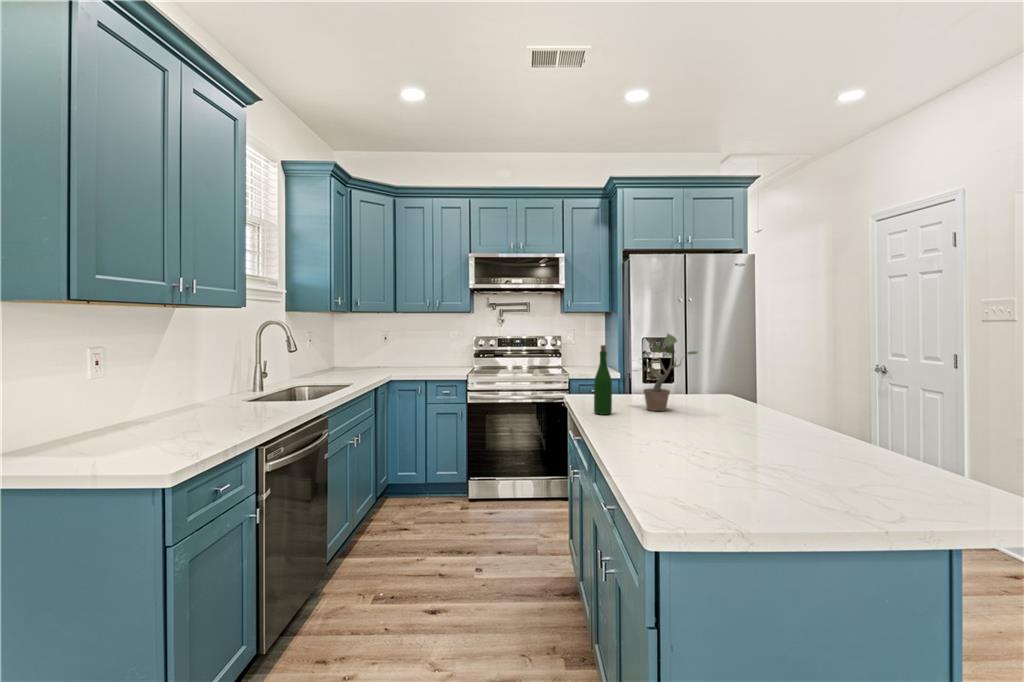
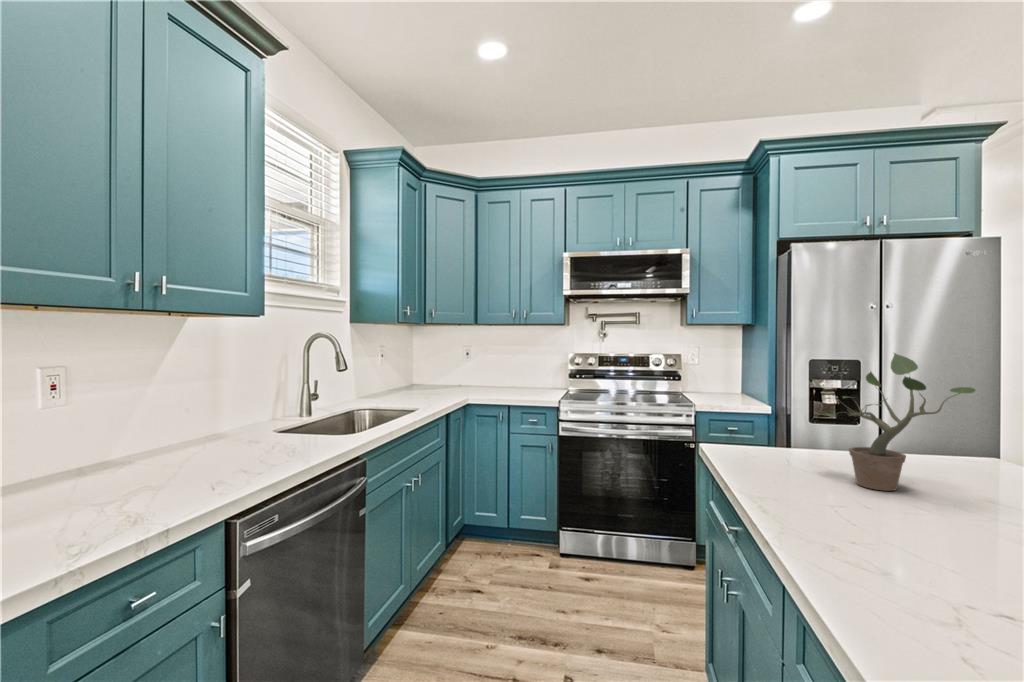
wine bottle: present [594,345,612,415] -> none [762,372,796,493]

